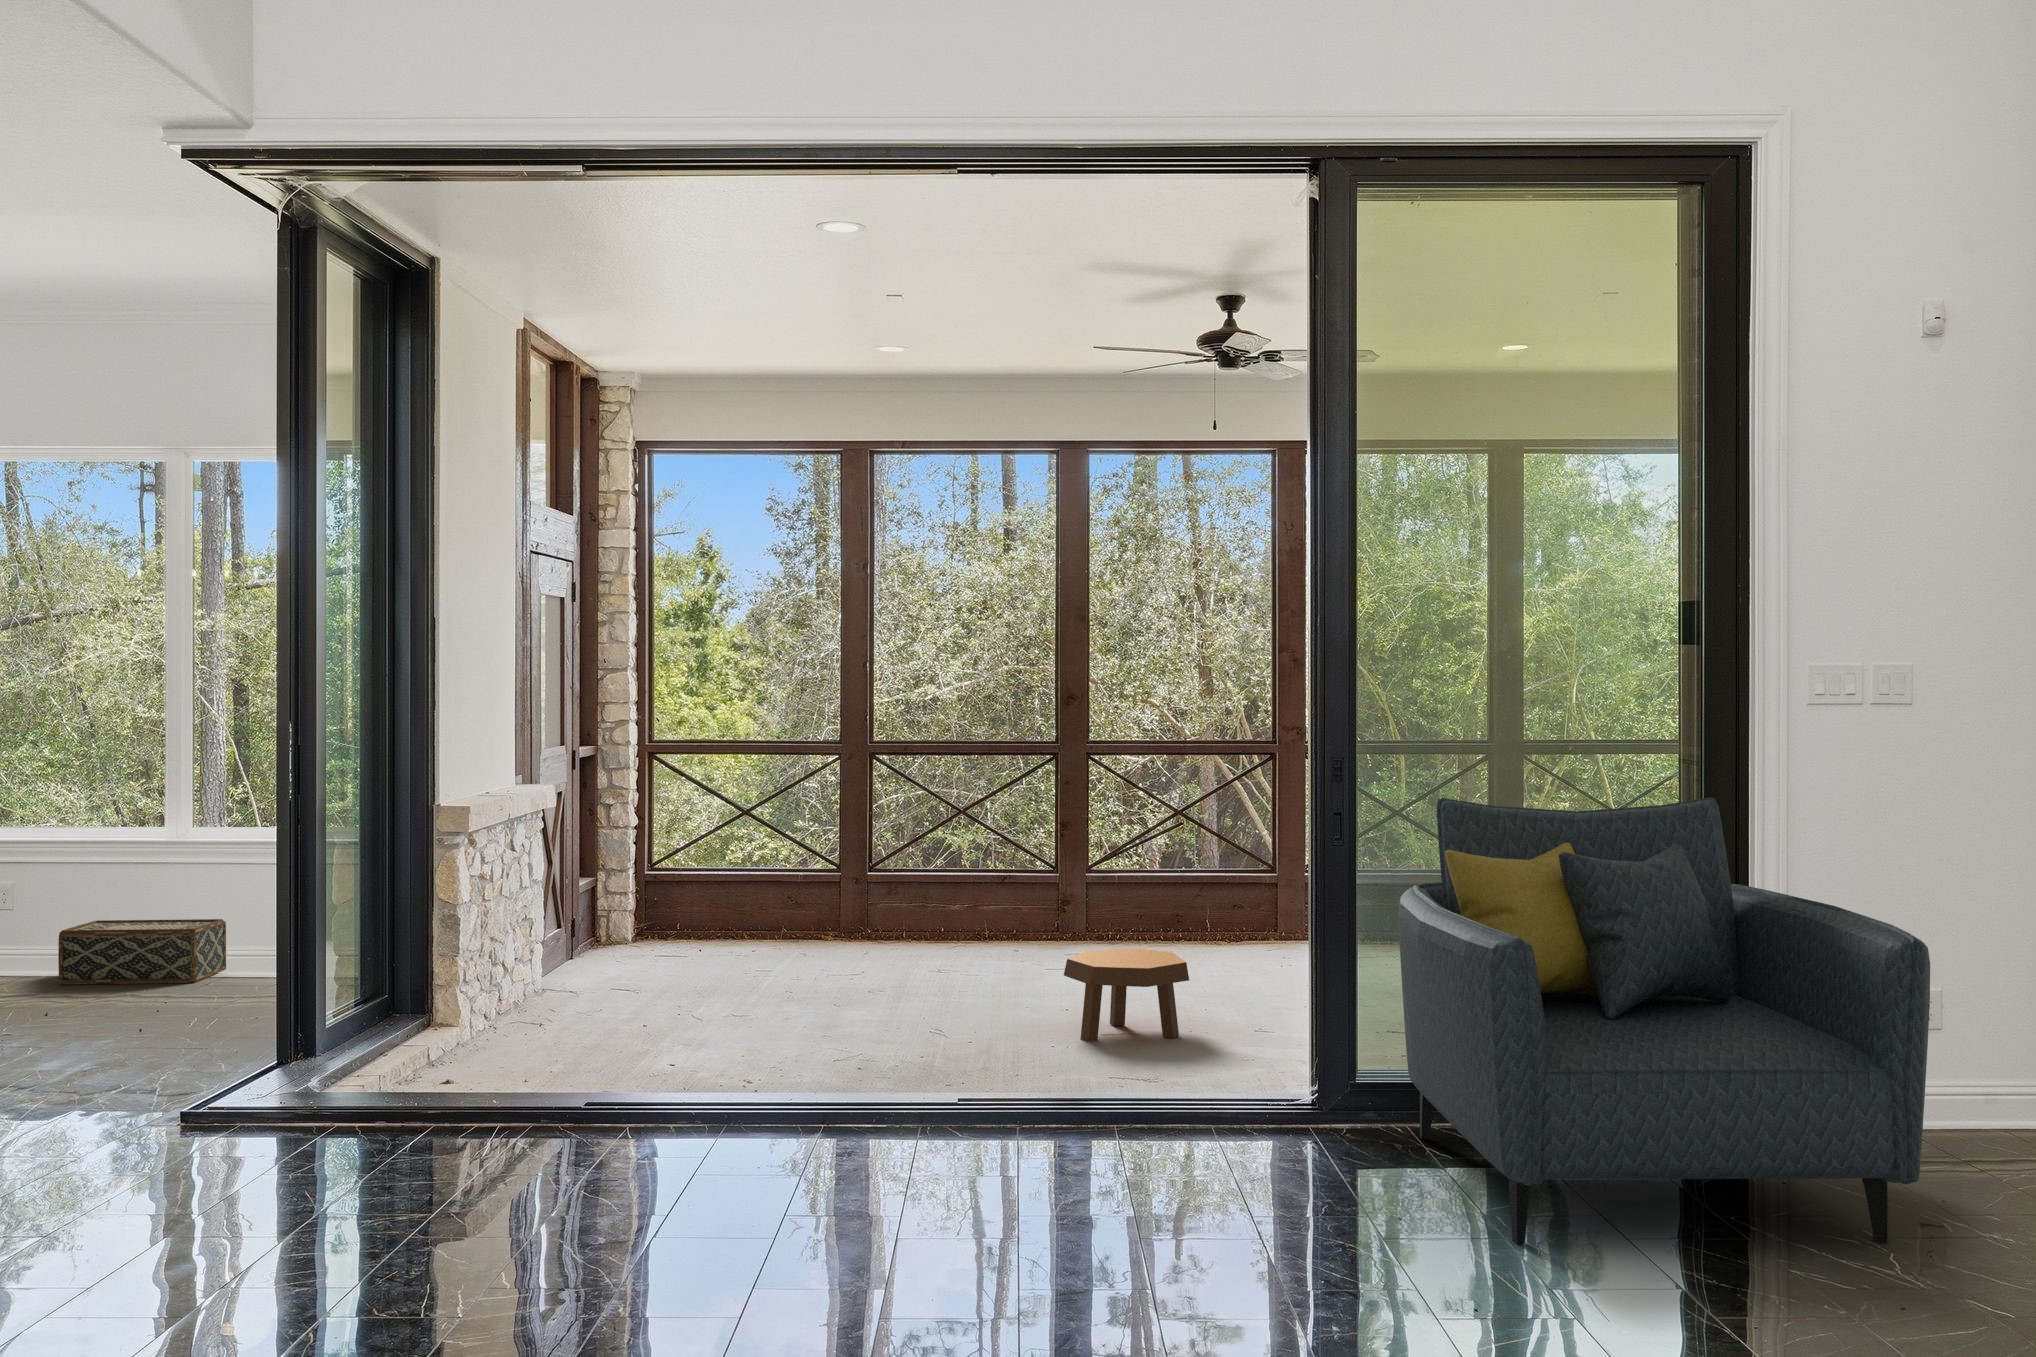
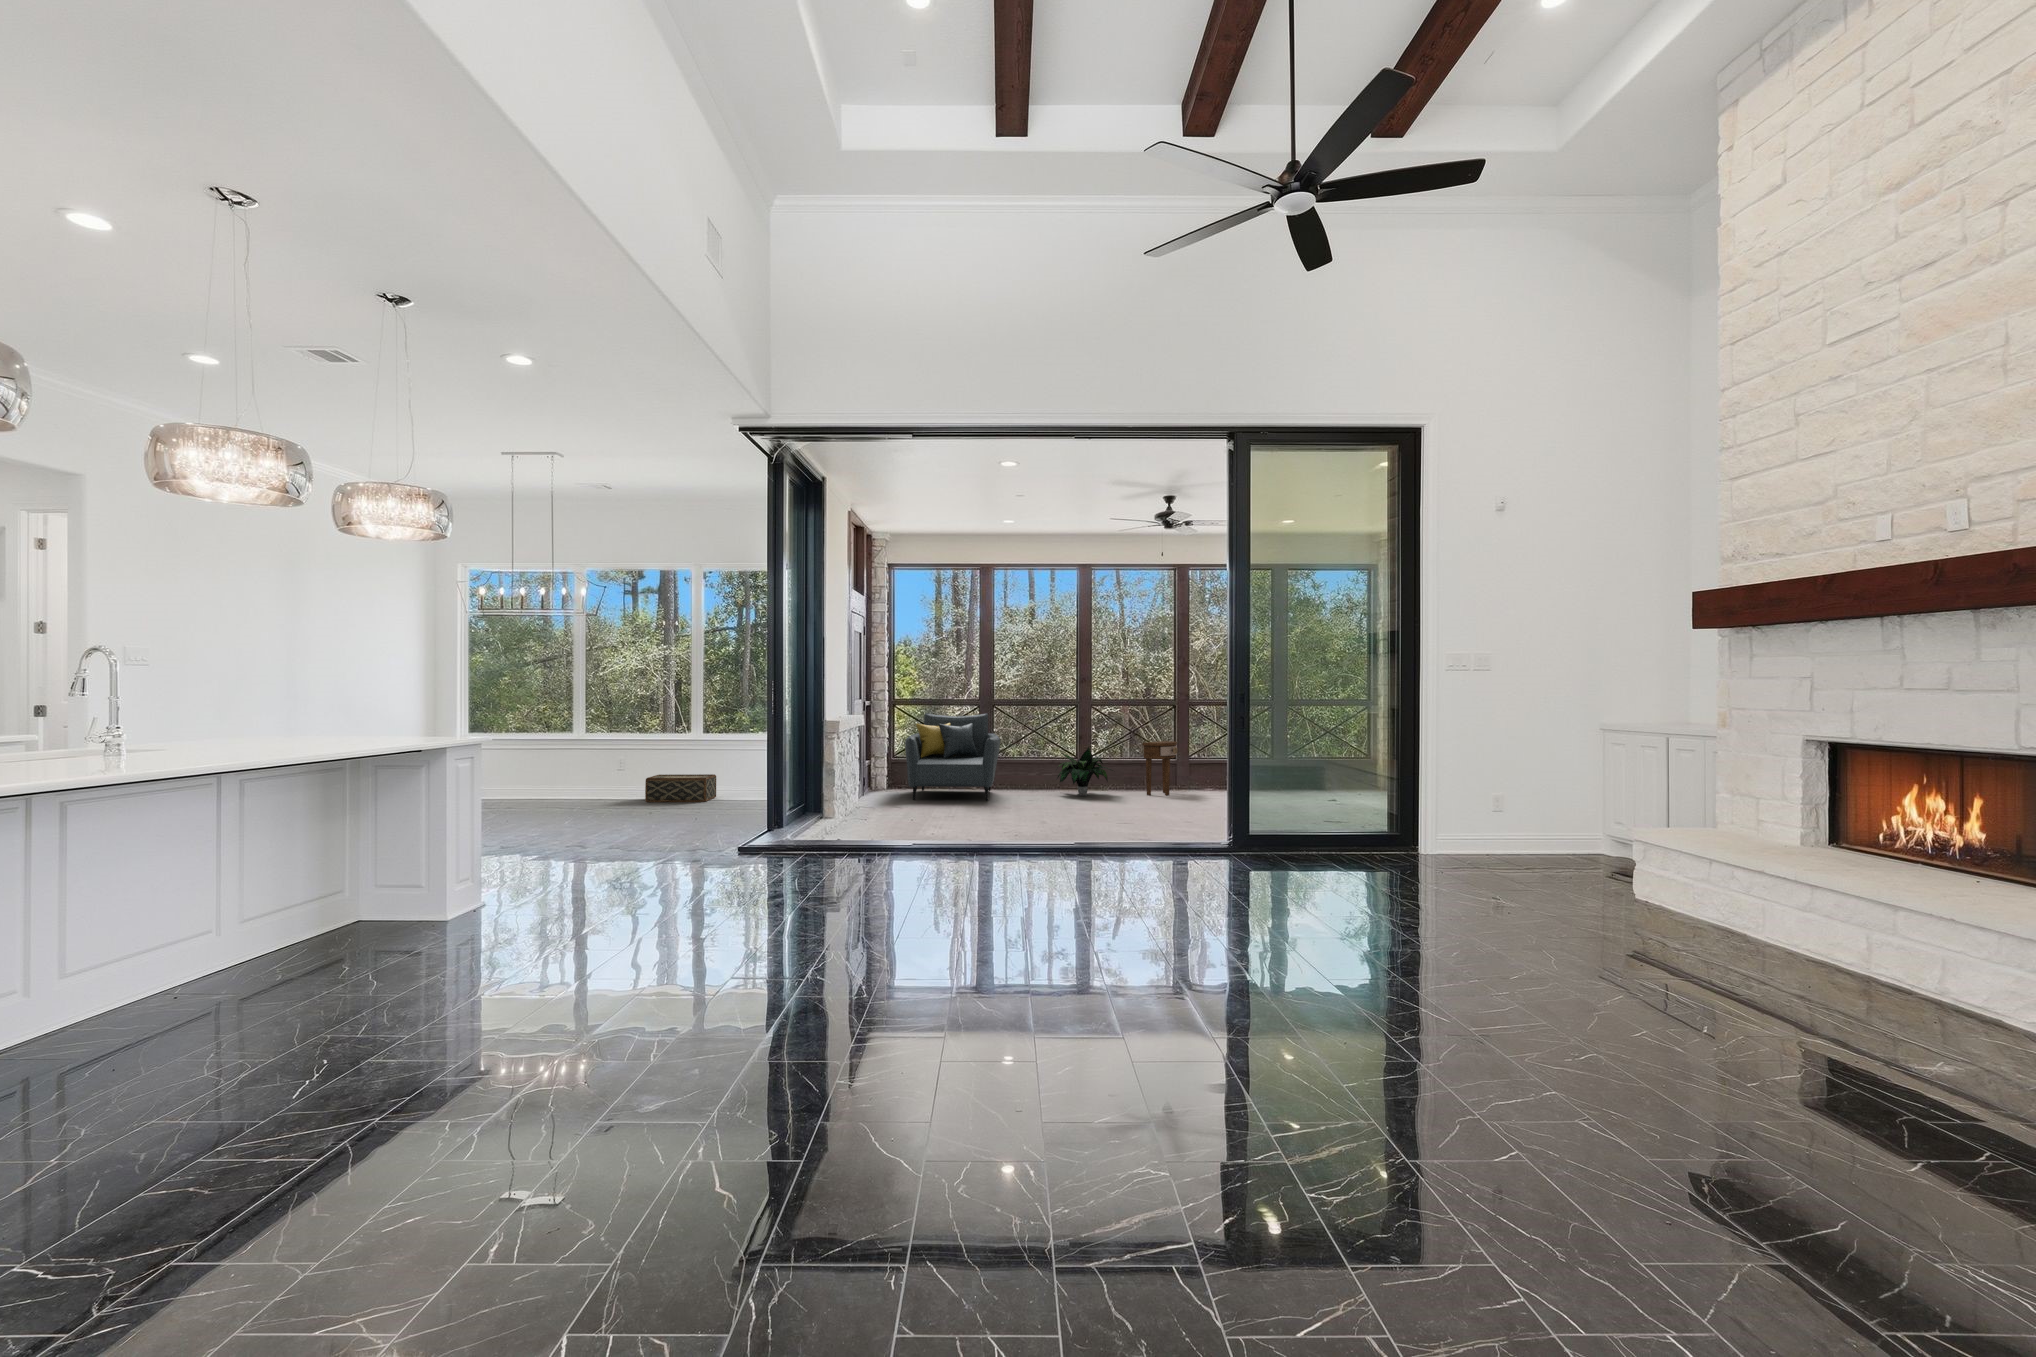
armchair: present [1398,797,1930,1245] -> present [905,713,1000,801]
side table: none [1192,828,1268,949] -> present [1143,741,1178,795]
potted plant: none [999,843,1133,952] -> present [1057,747,1113,796]
footstool: present [1064,949,1189,1042] -> none [1098,789,1155,829]

